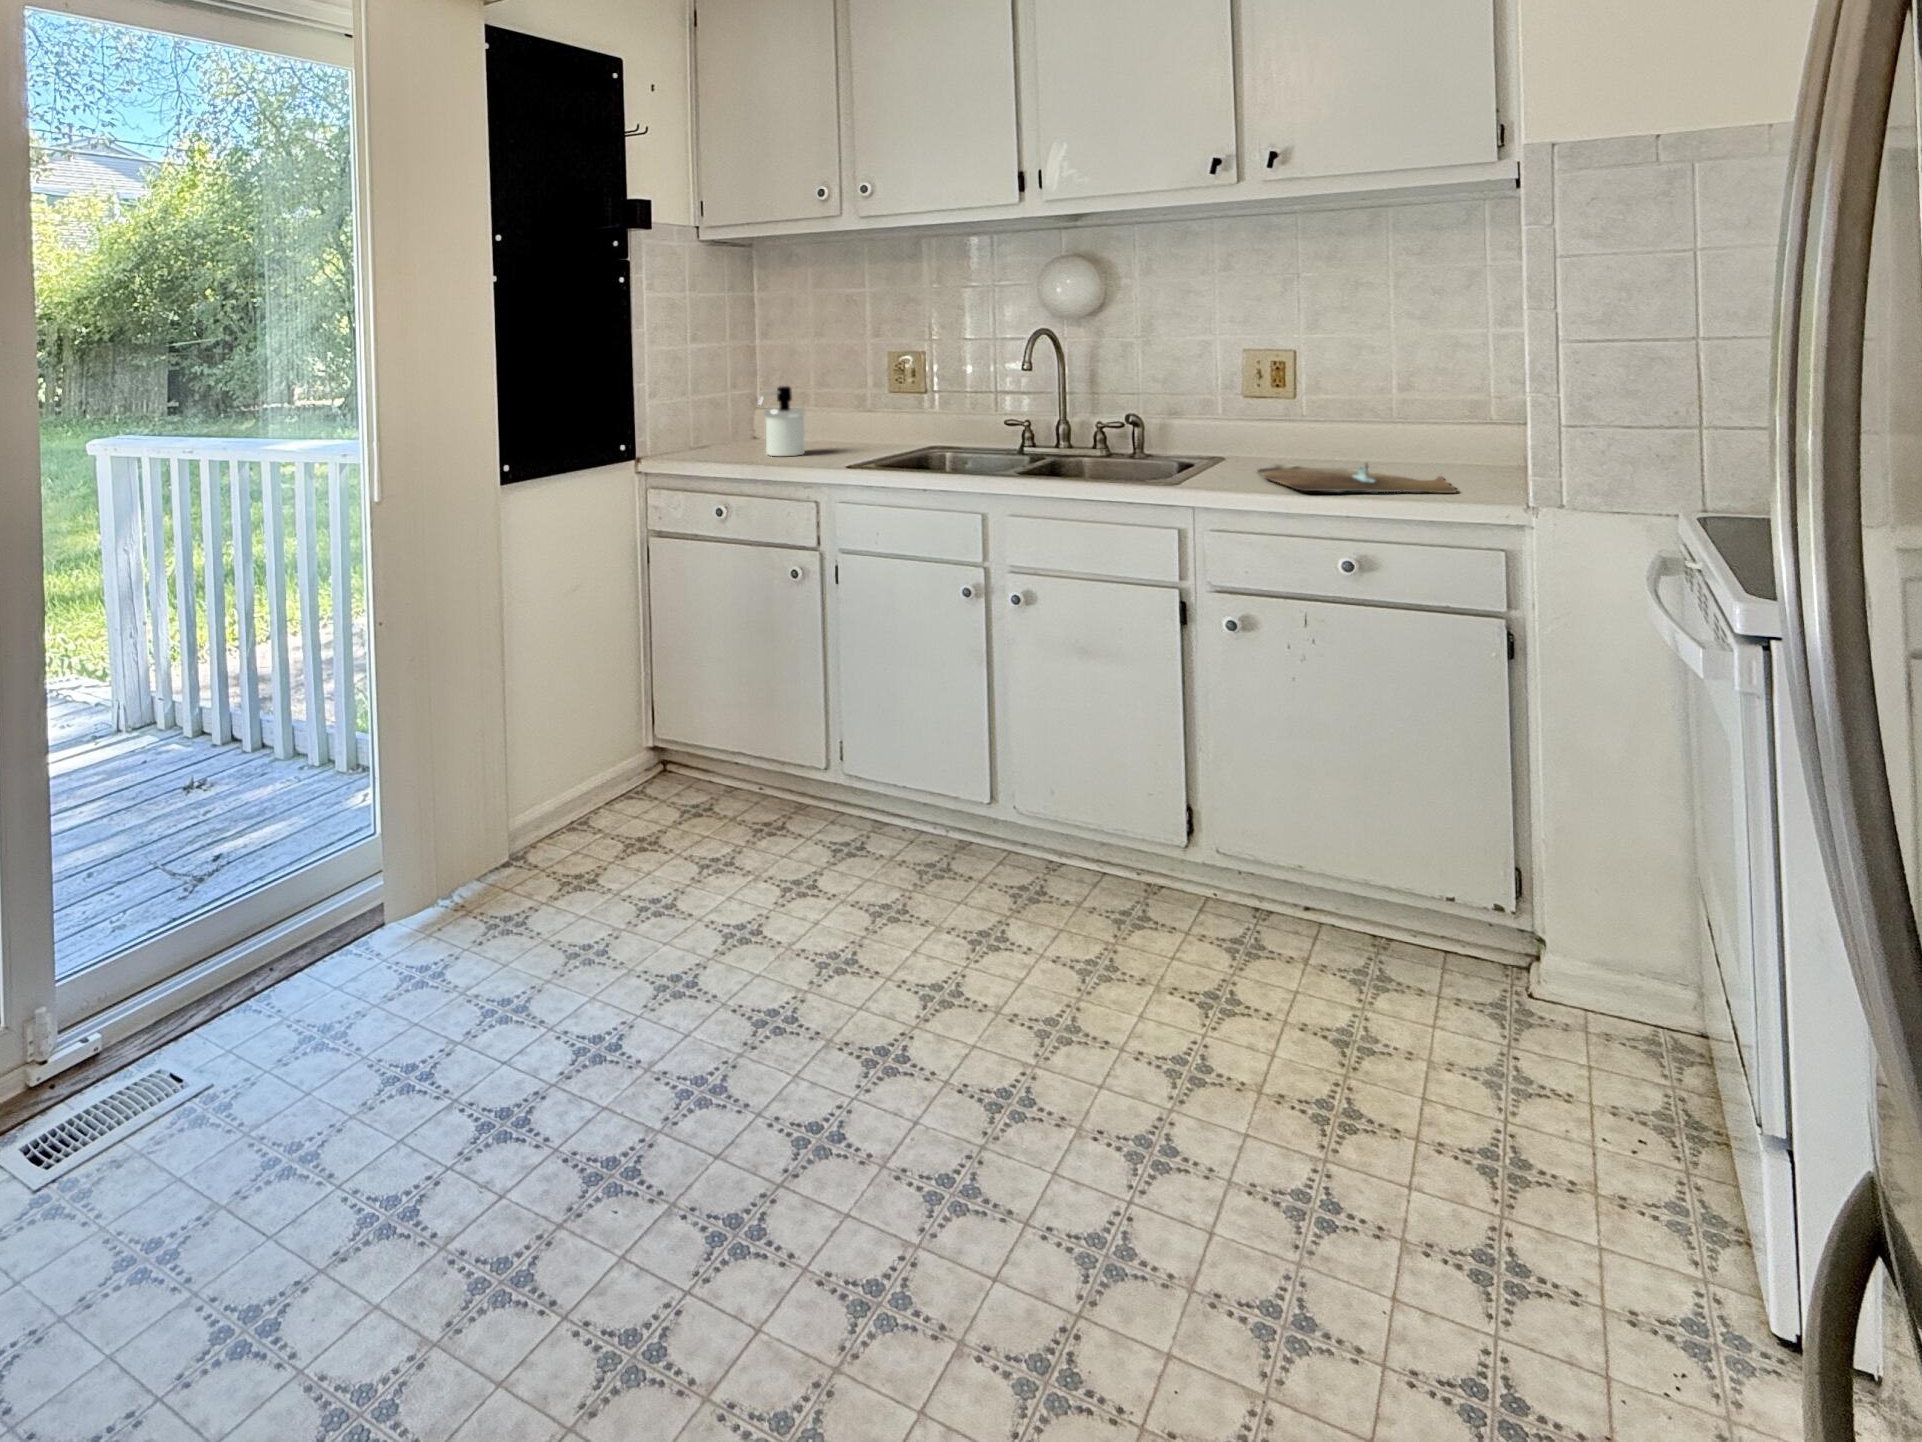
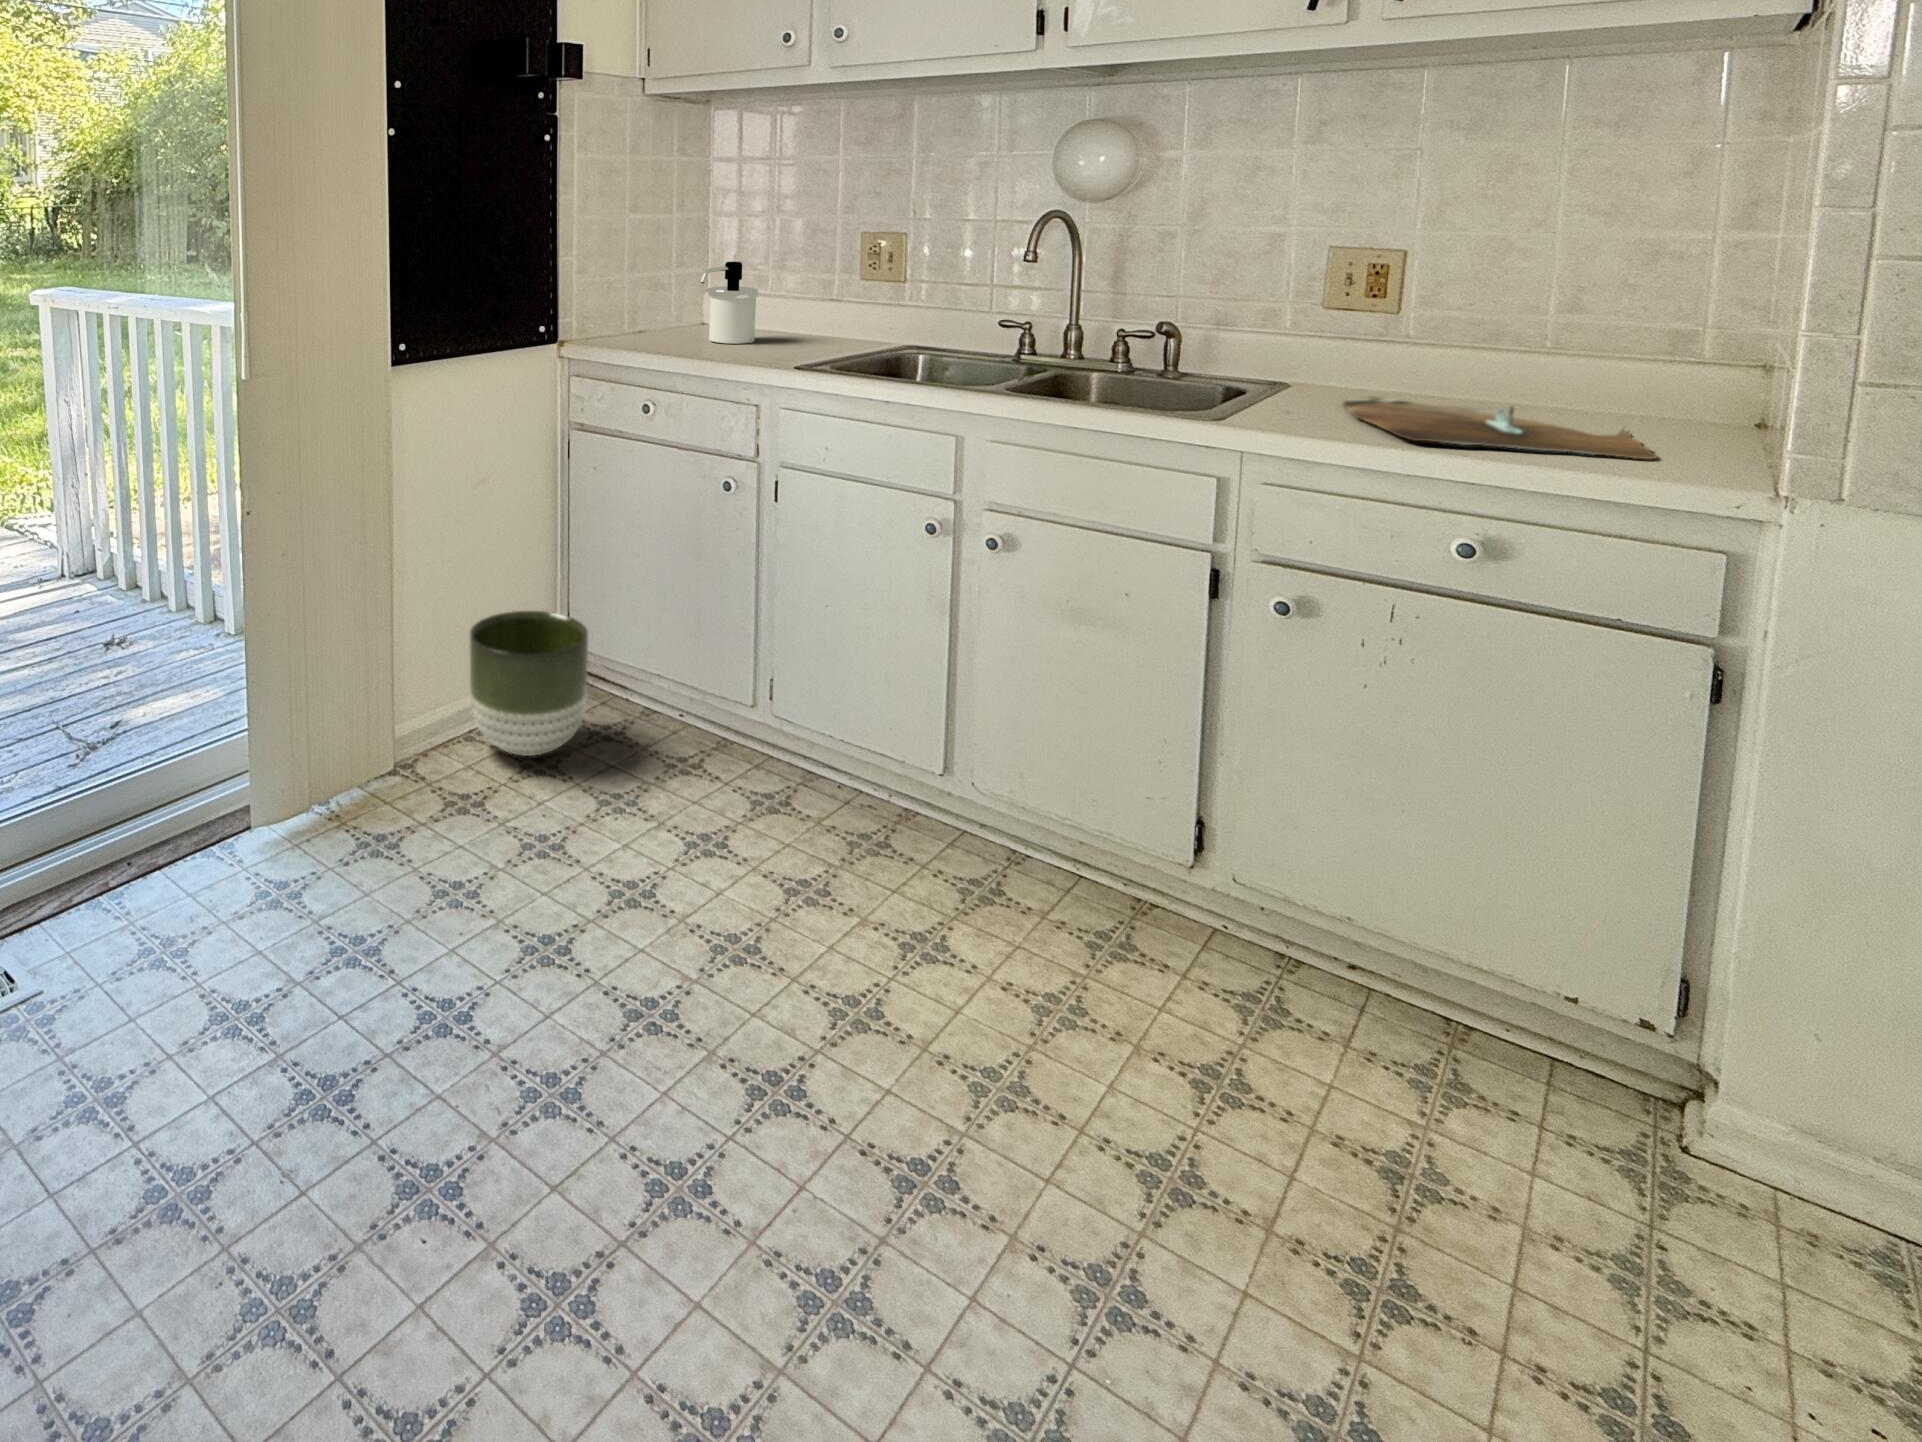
planter: none [574,703,681,835] -> present [470,611,588,756]

